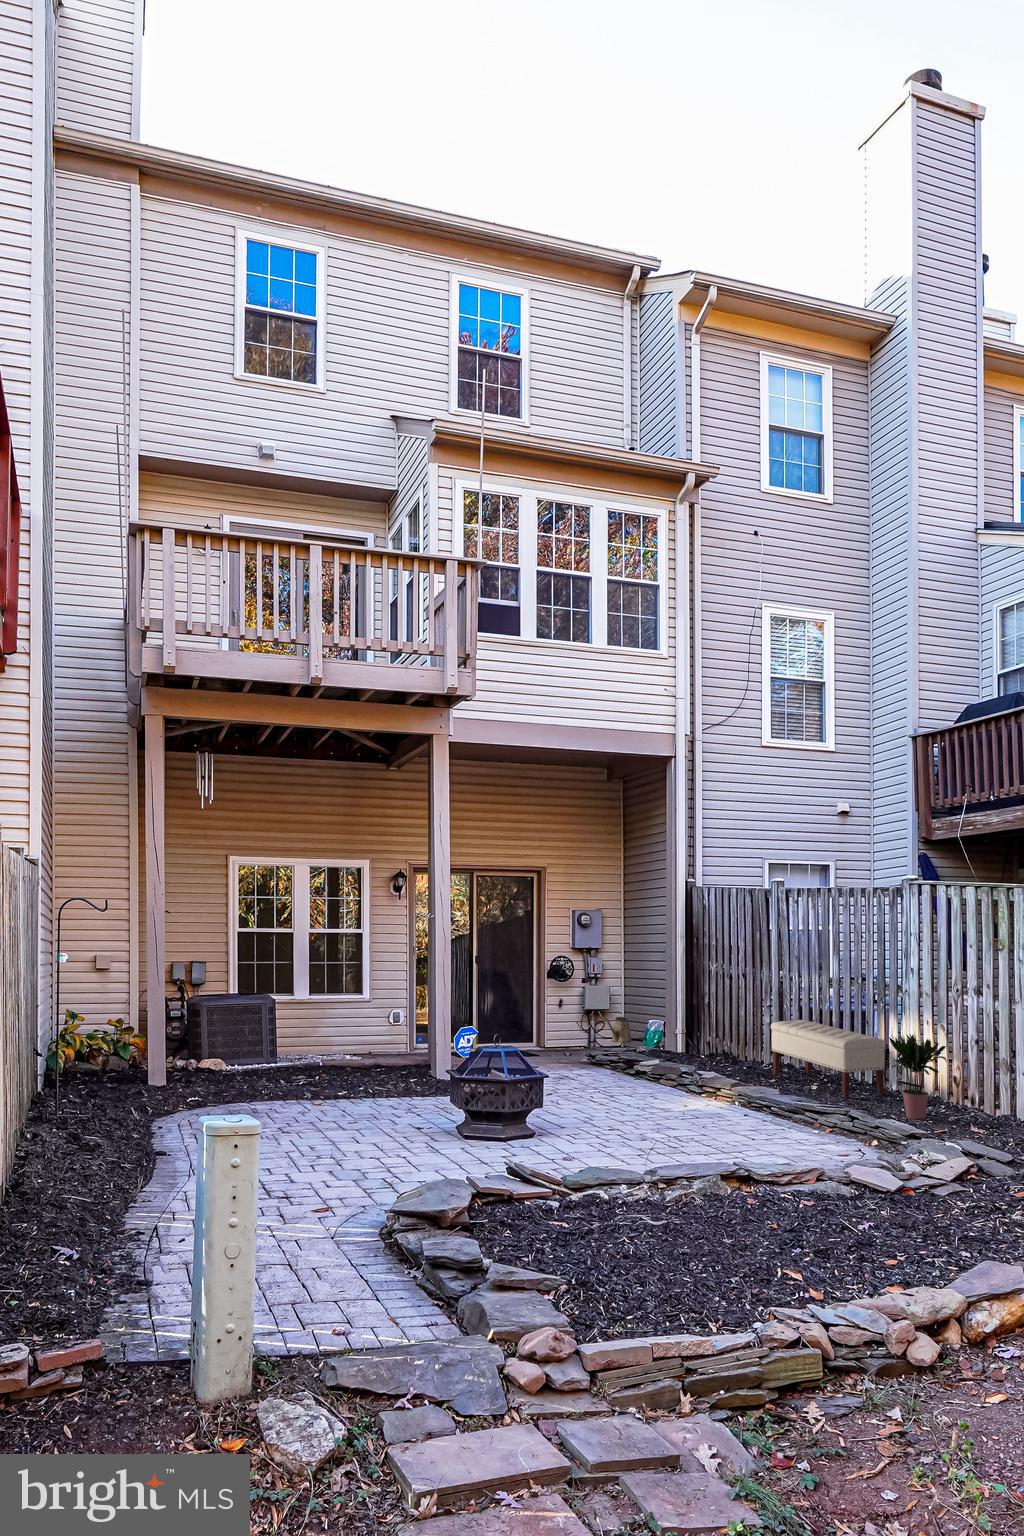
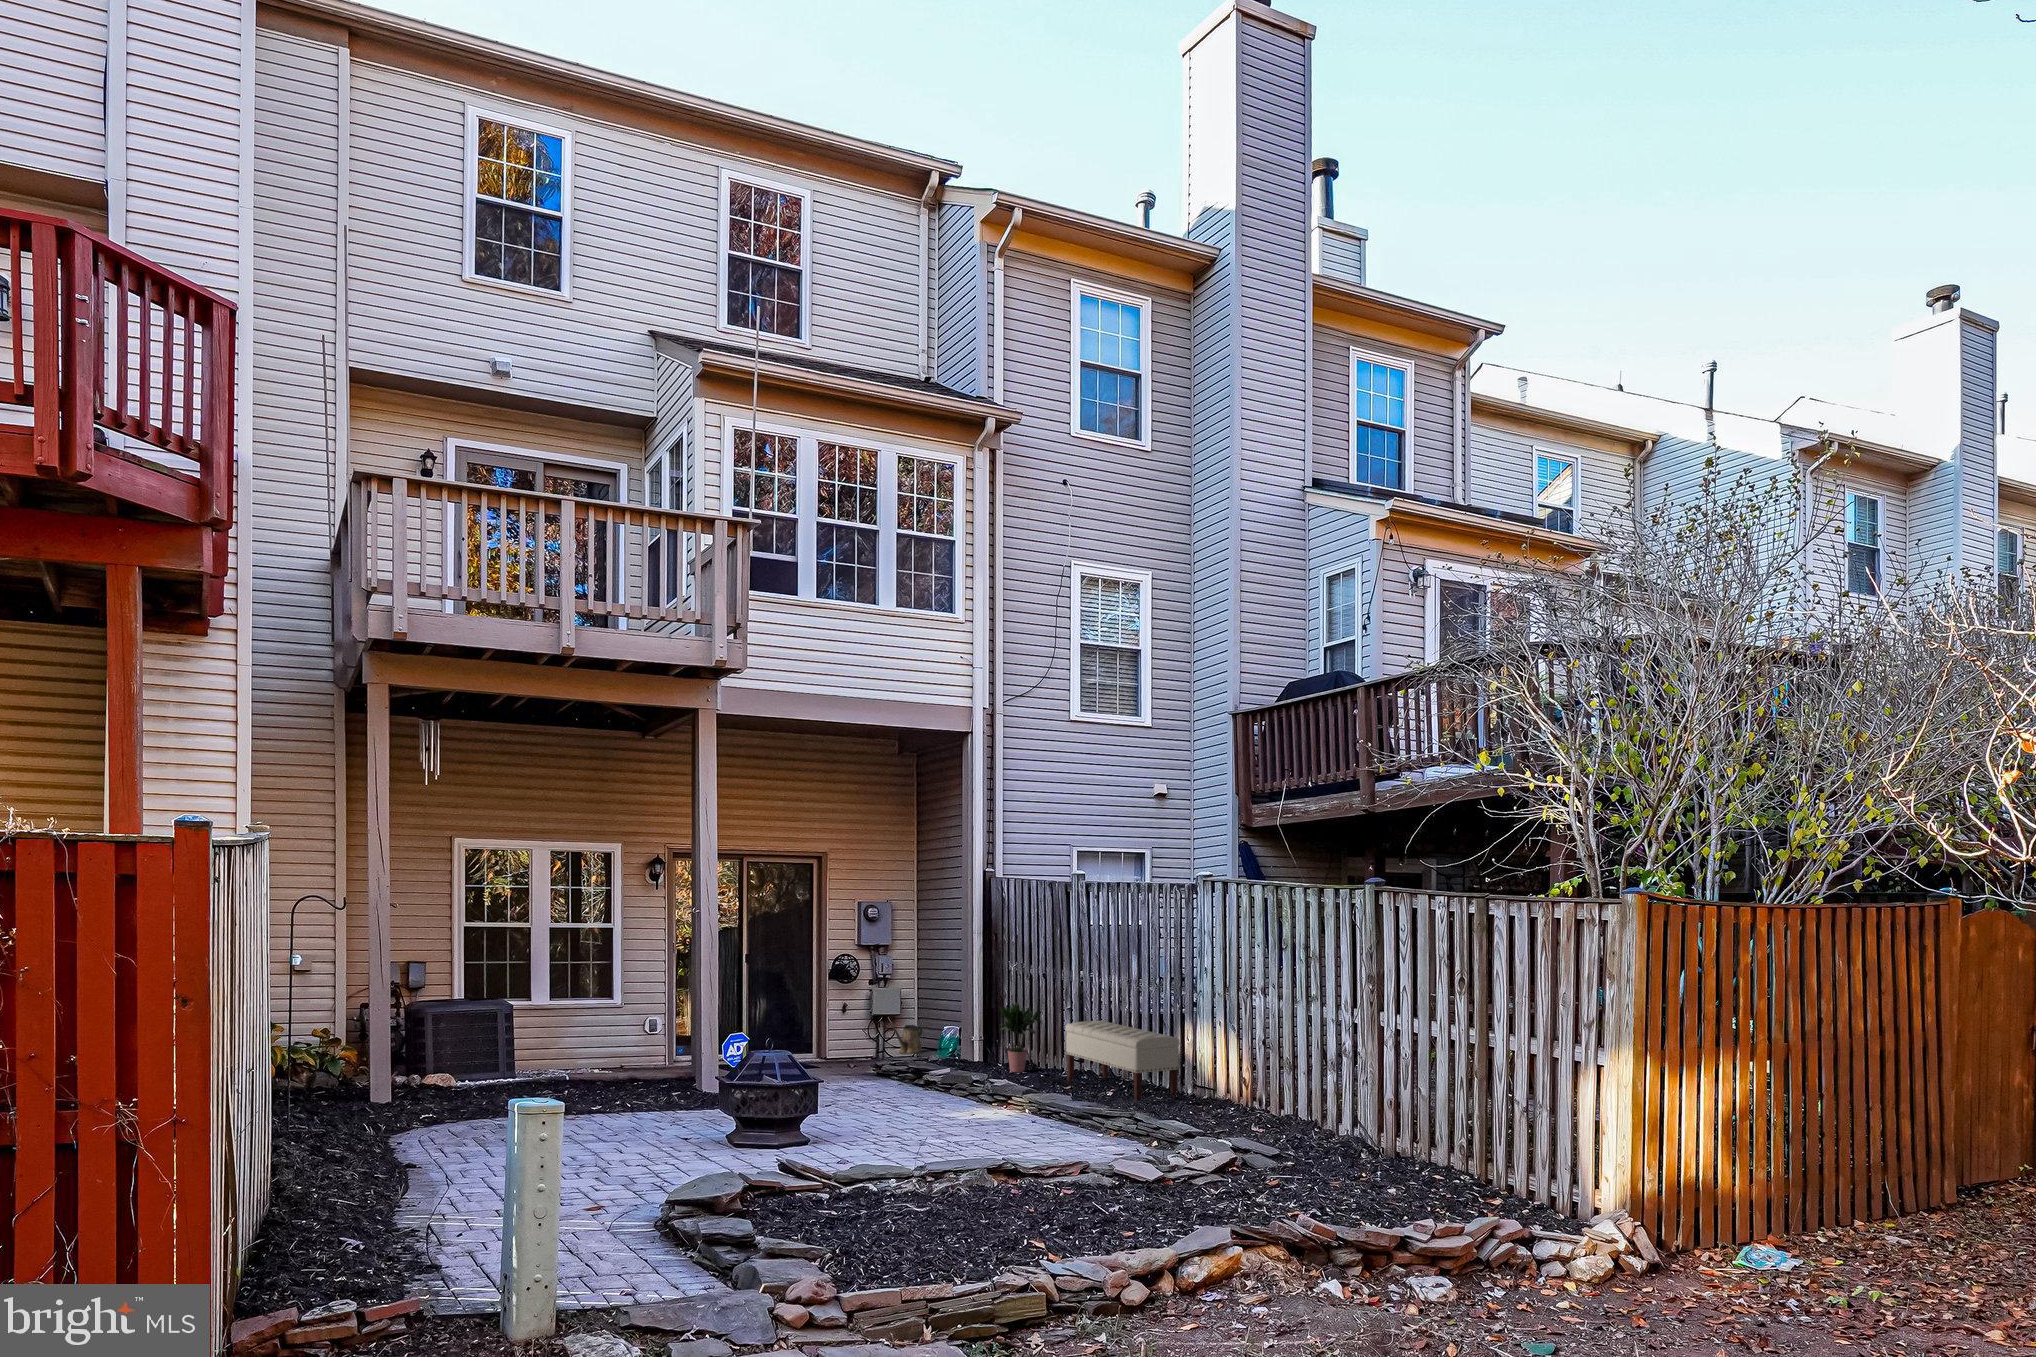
potted plant: present [889,1034,947,1119] -> present [998,1003,1042,1072]

